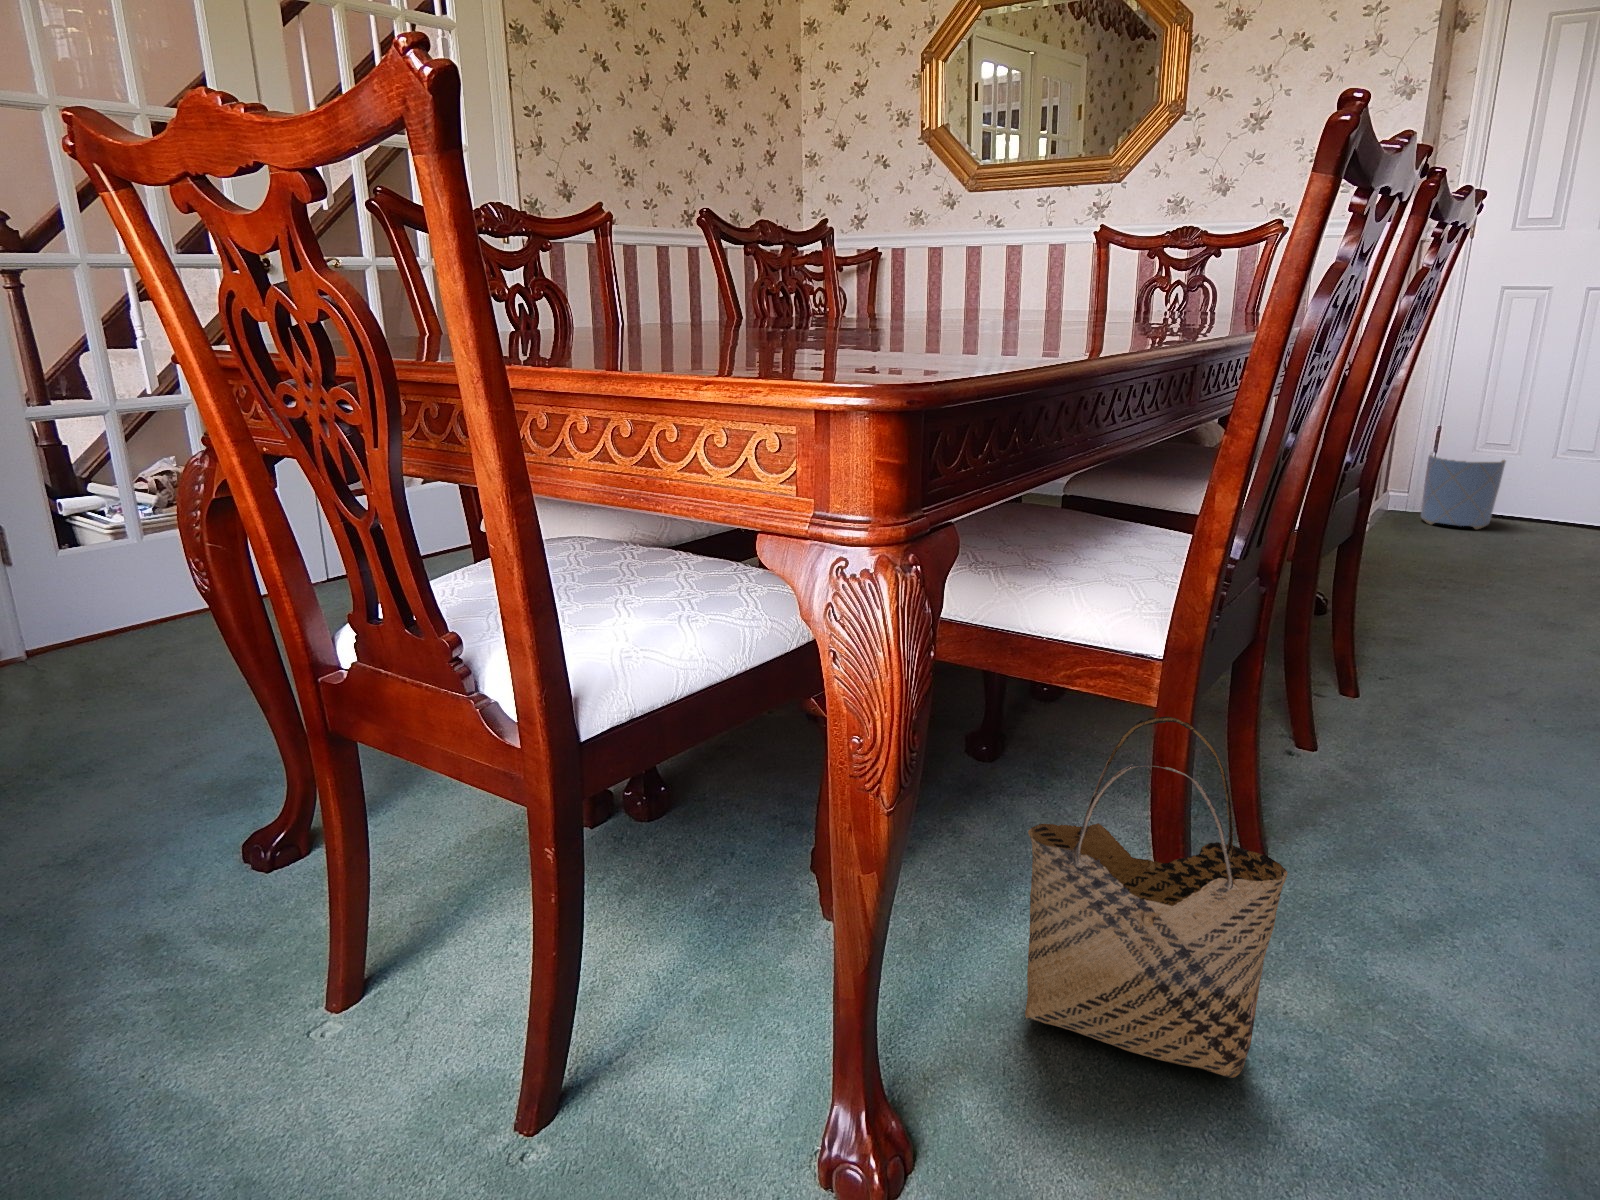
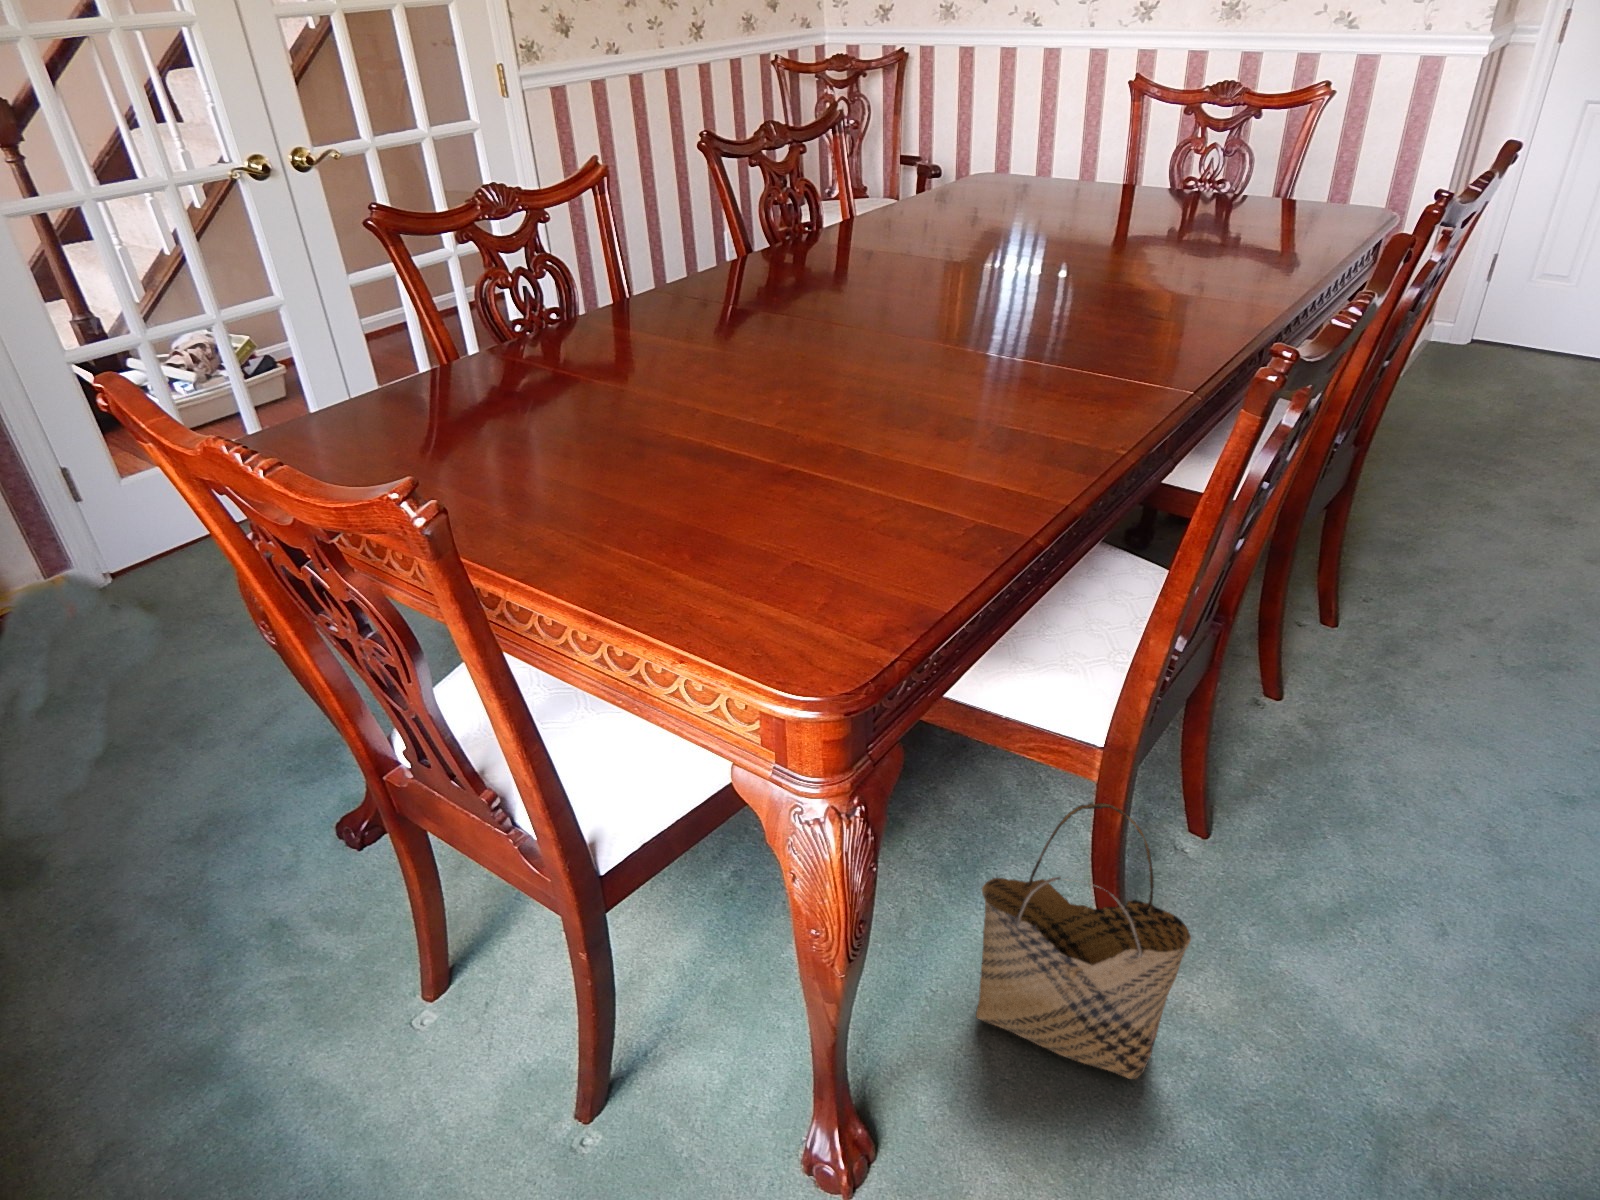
planter: present [1421,455,1506,529] -> none [1464,285,1562,373]

